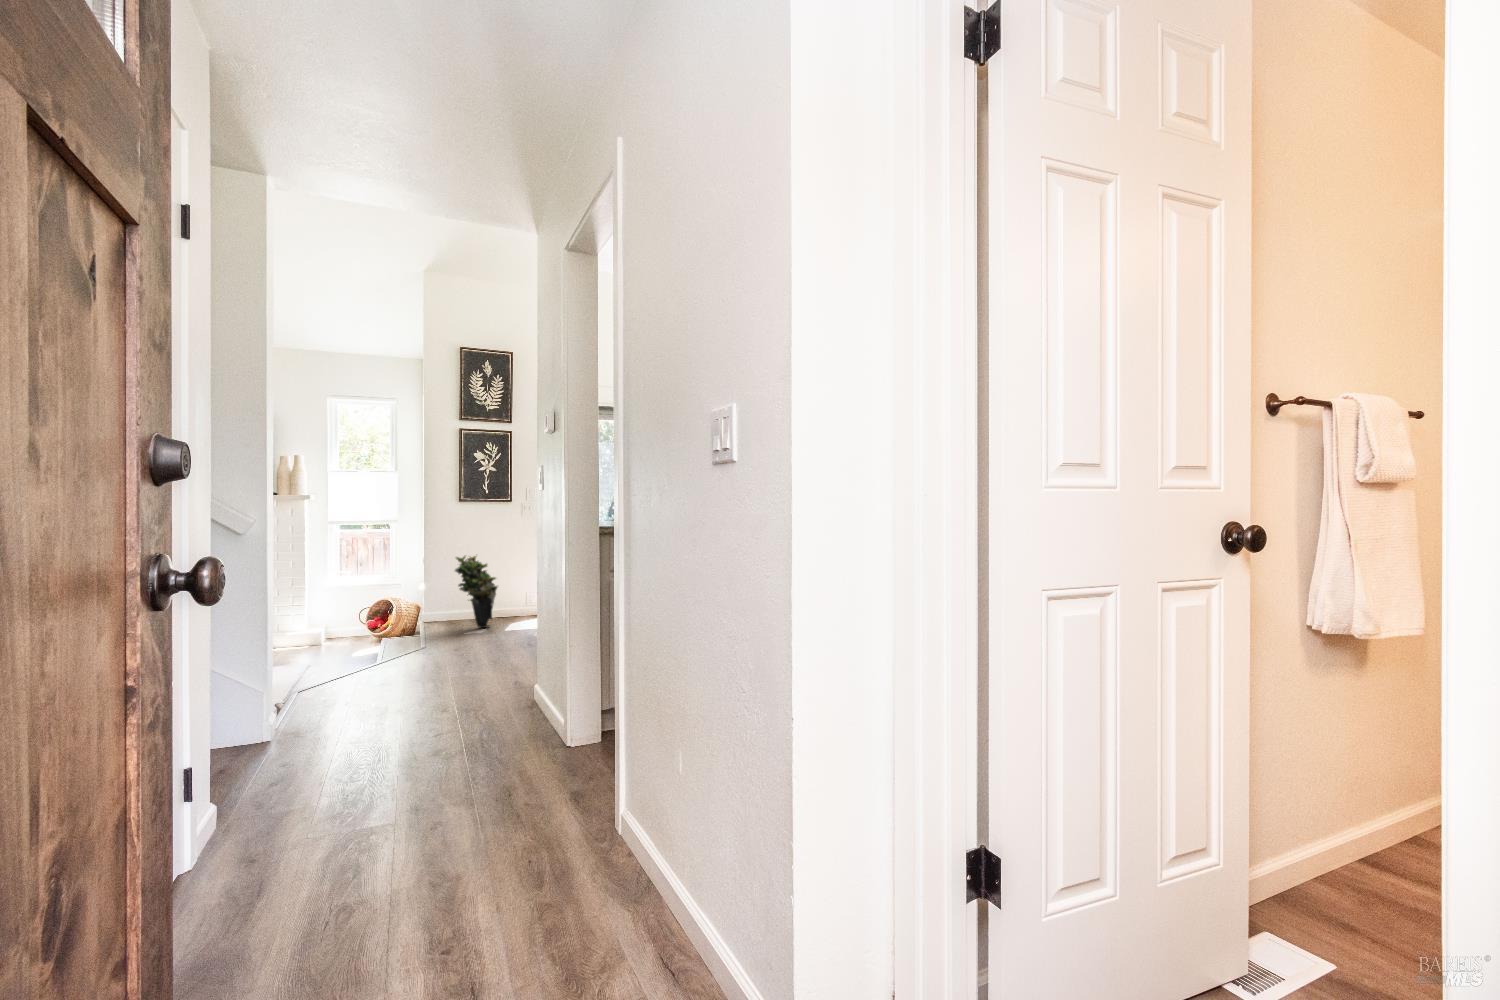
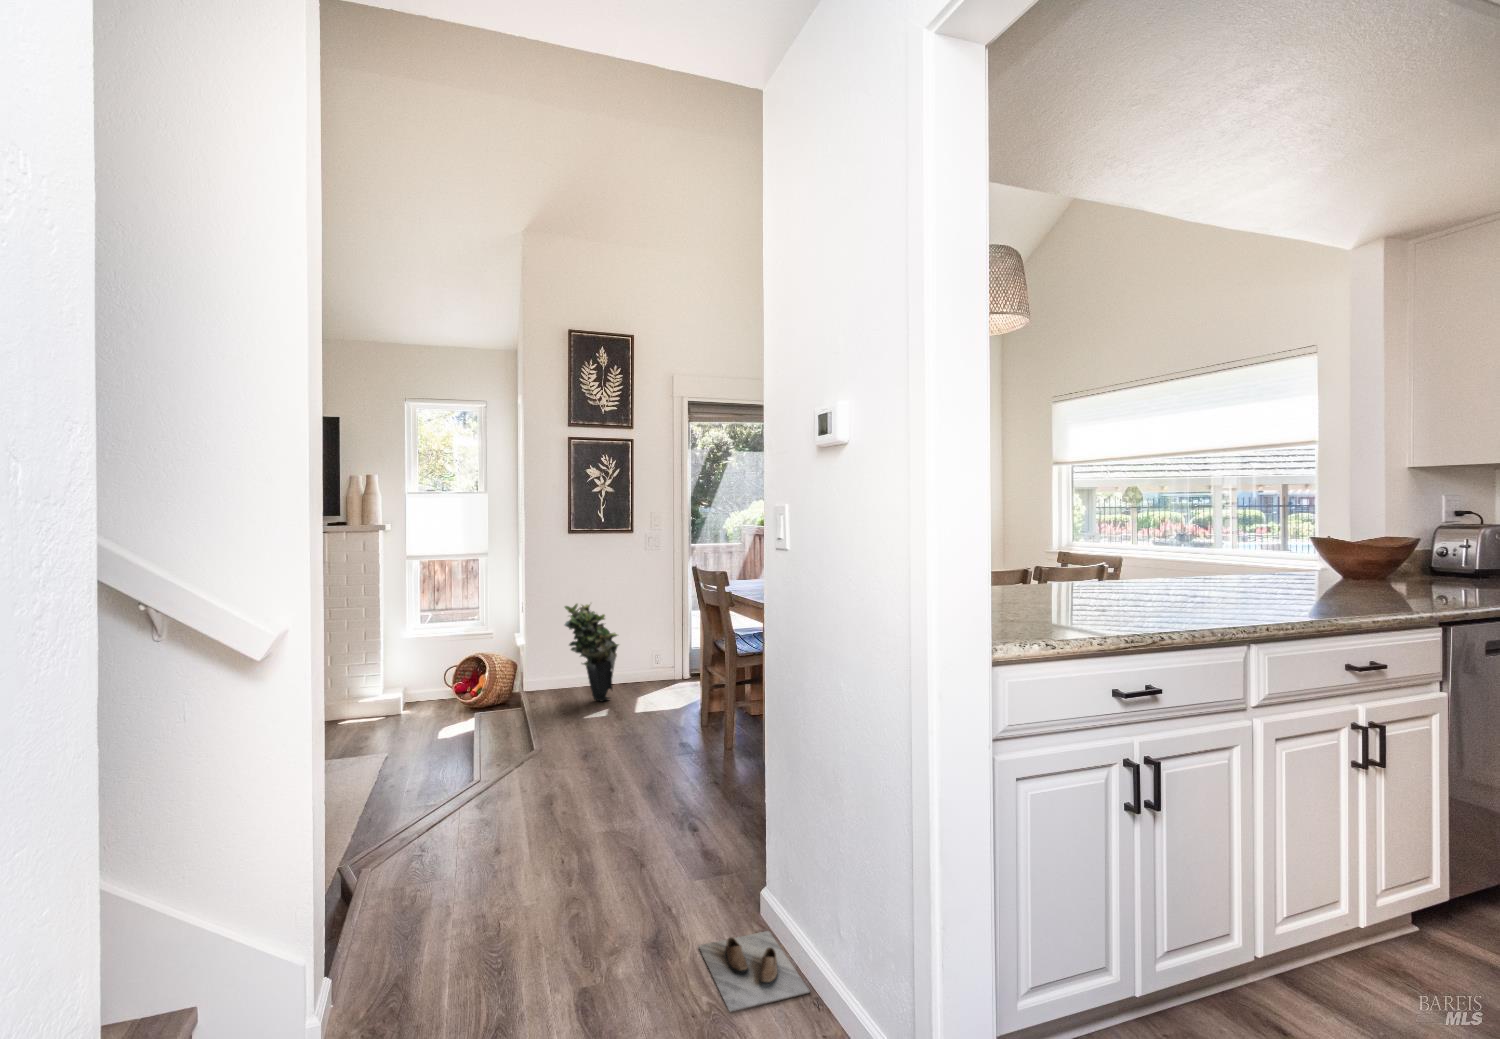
shoe: none [506,720,561,746] -> present [698,931,810,1012]

